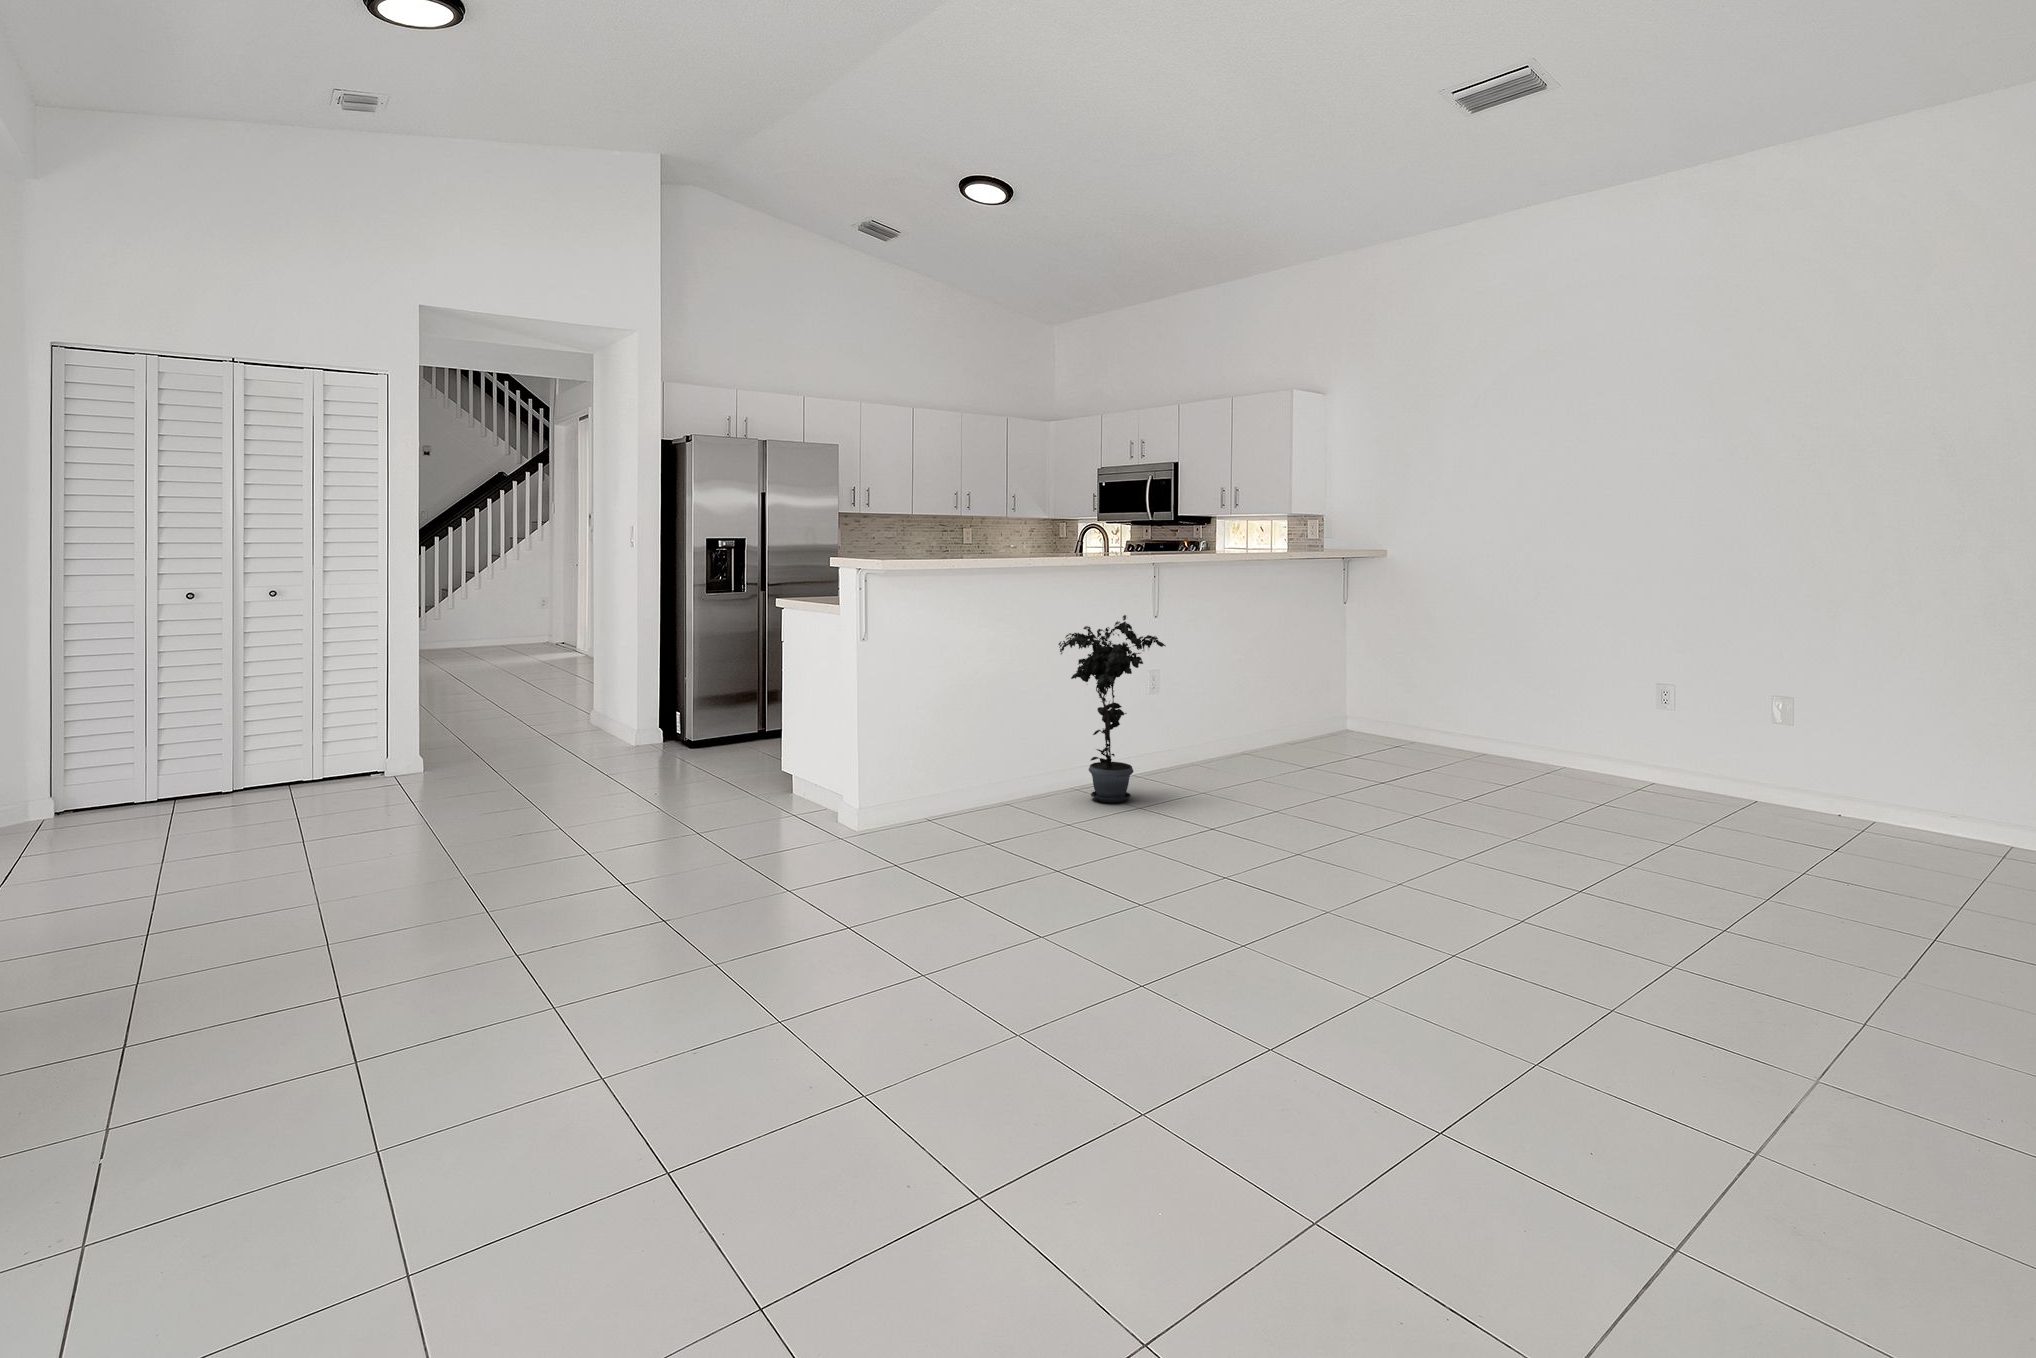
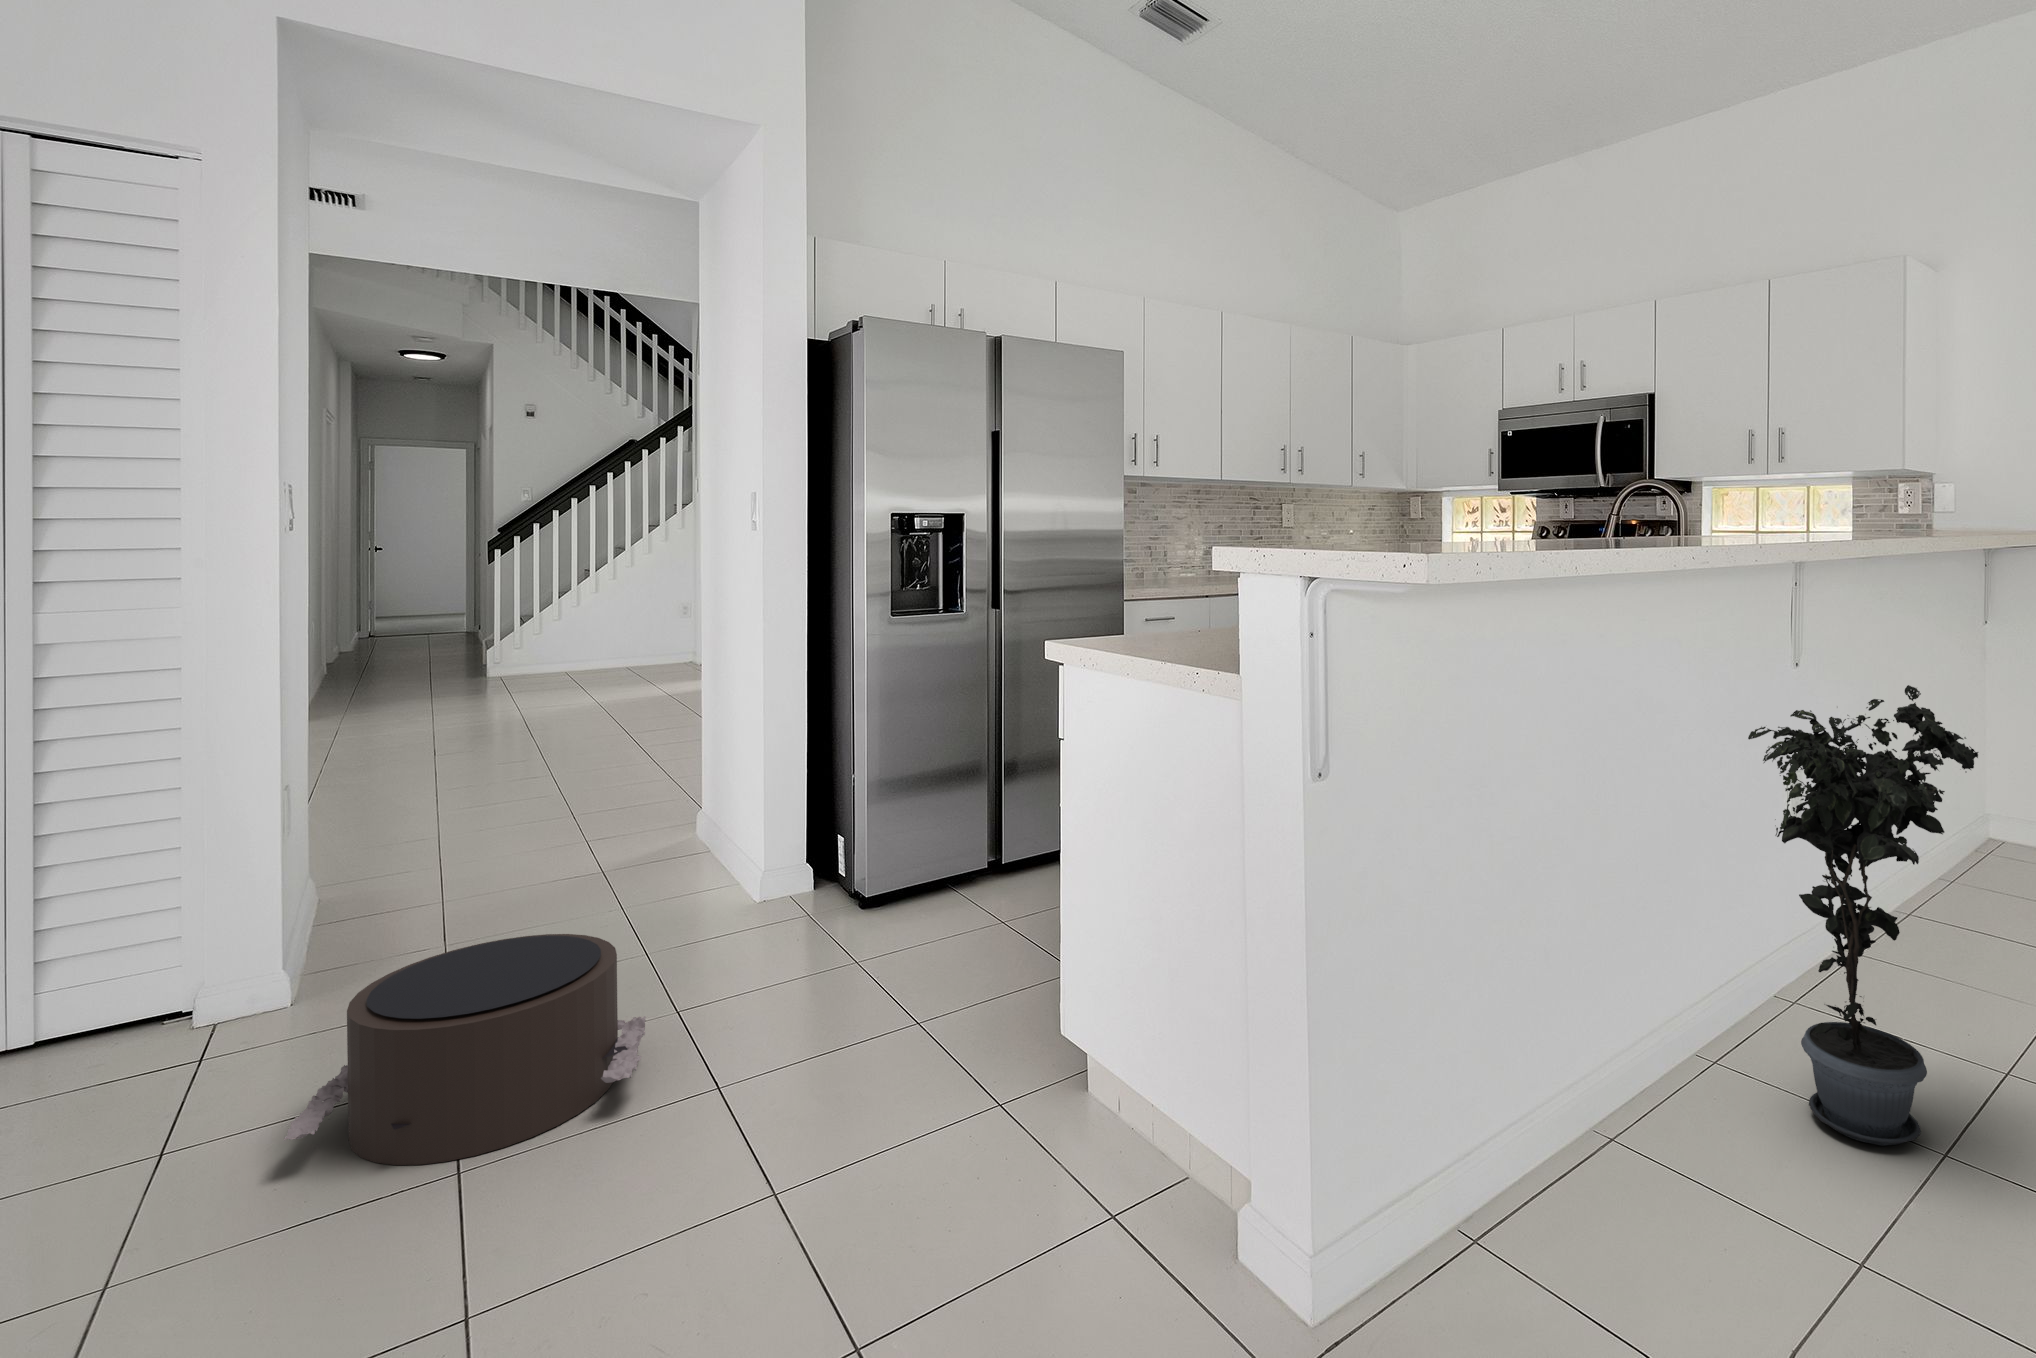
pouf: none [473,730,602,802] -> present [284,934,645,1165]

